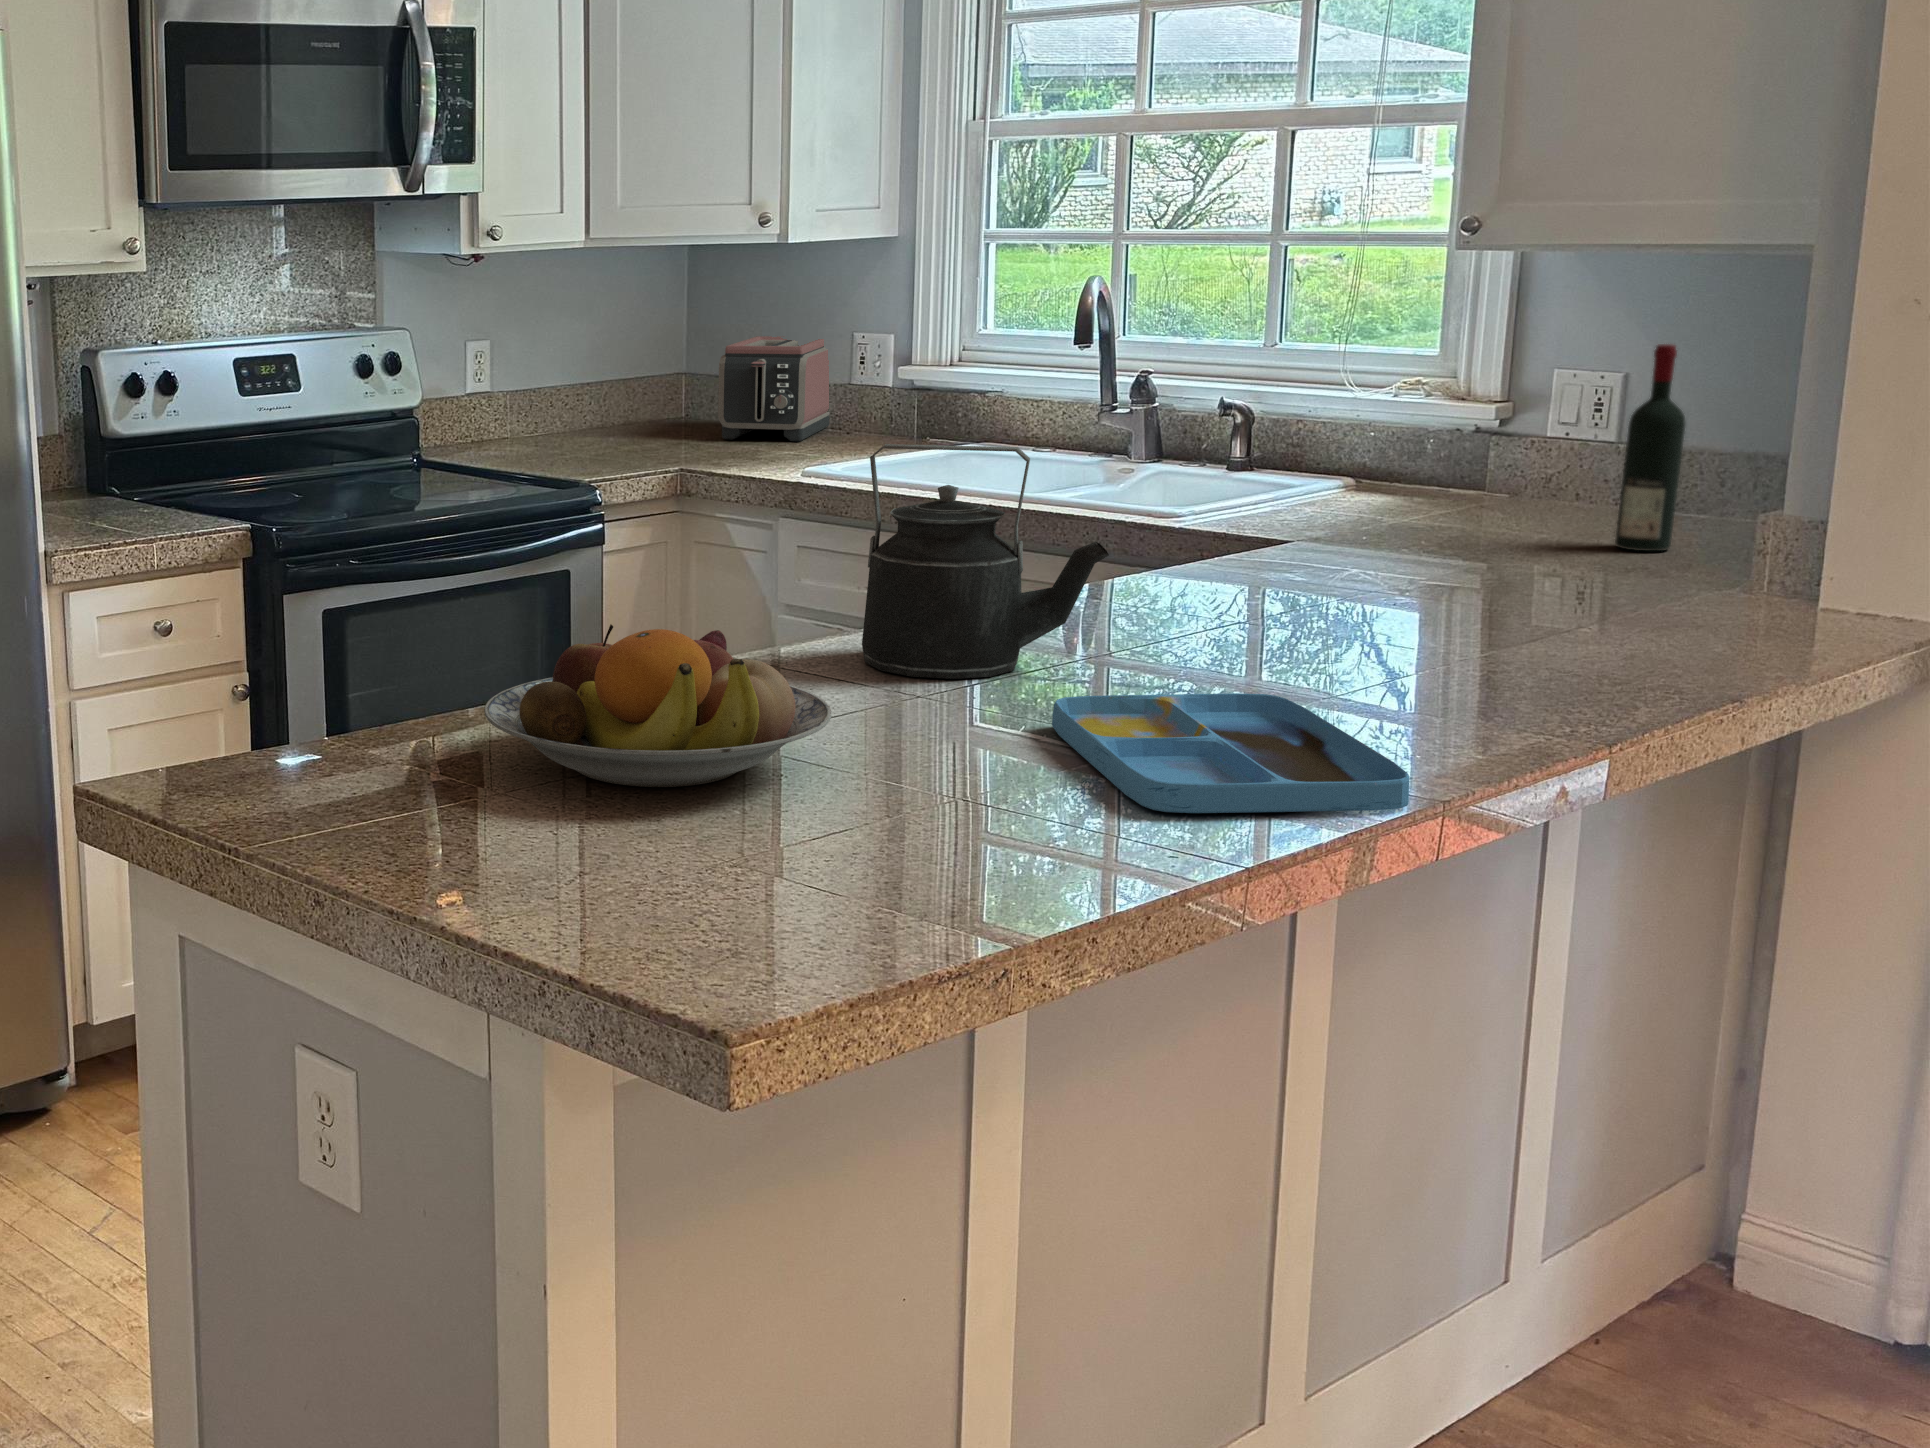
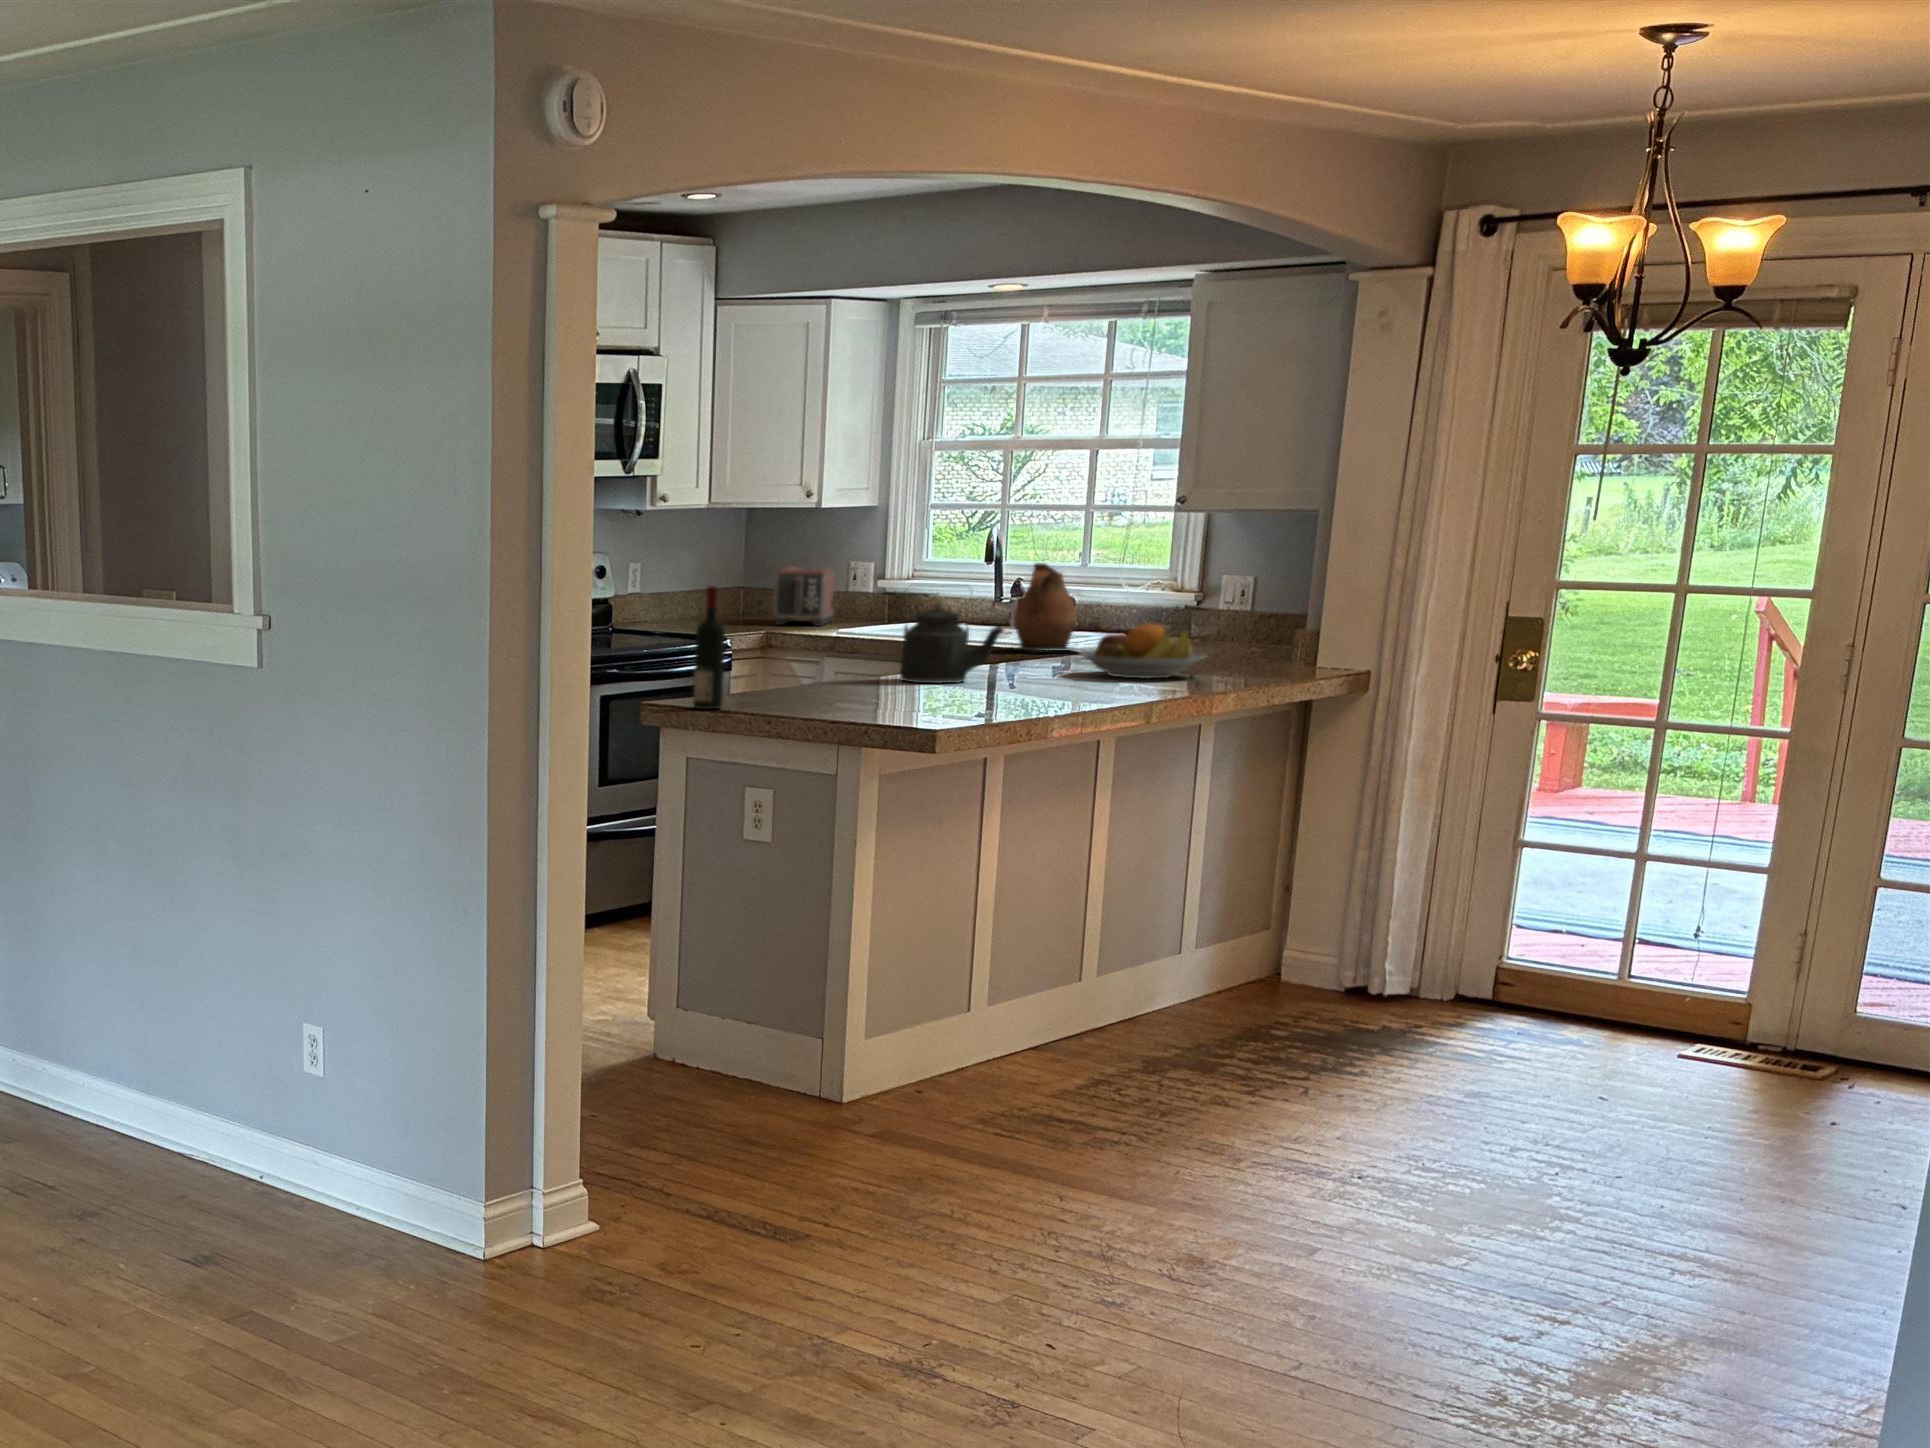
wine bottle: present [1615,344,1685,551] -> present [693,586,725,709]
ceramic pitcher: none [1114,356,1286,534] -> present [1013,563,1084,652]
fruit bowl: present [484,624,832,787] -> present [1079,623,1205,678]
tray: present [1052,693,1409,813] -> none [983,679,1114,703]

